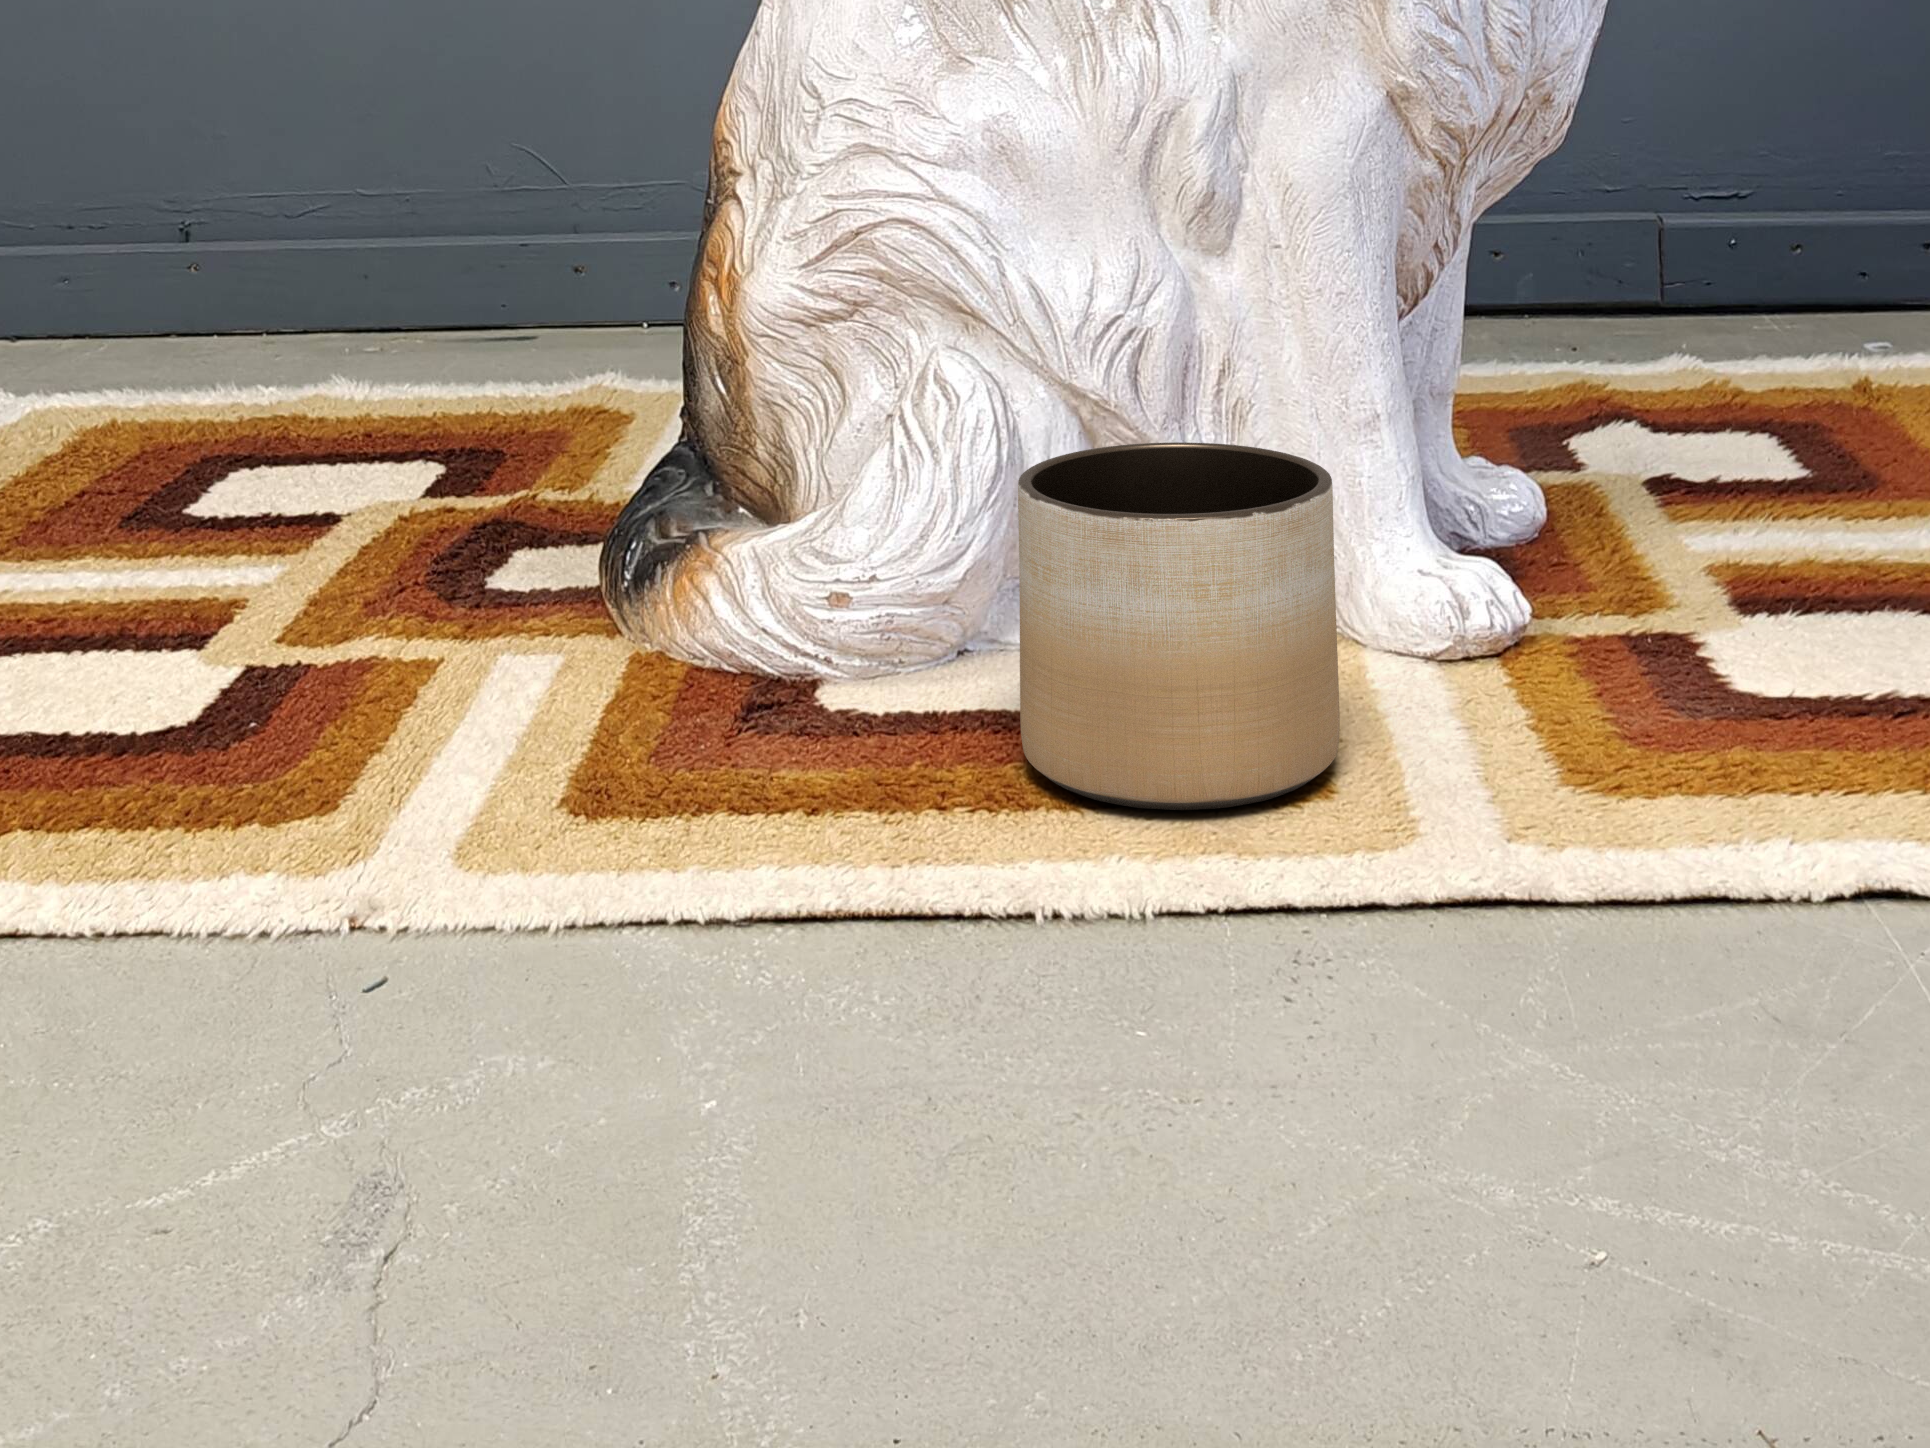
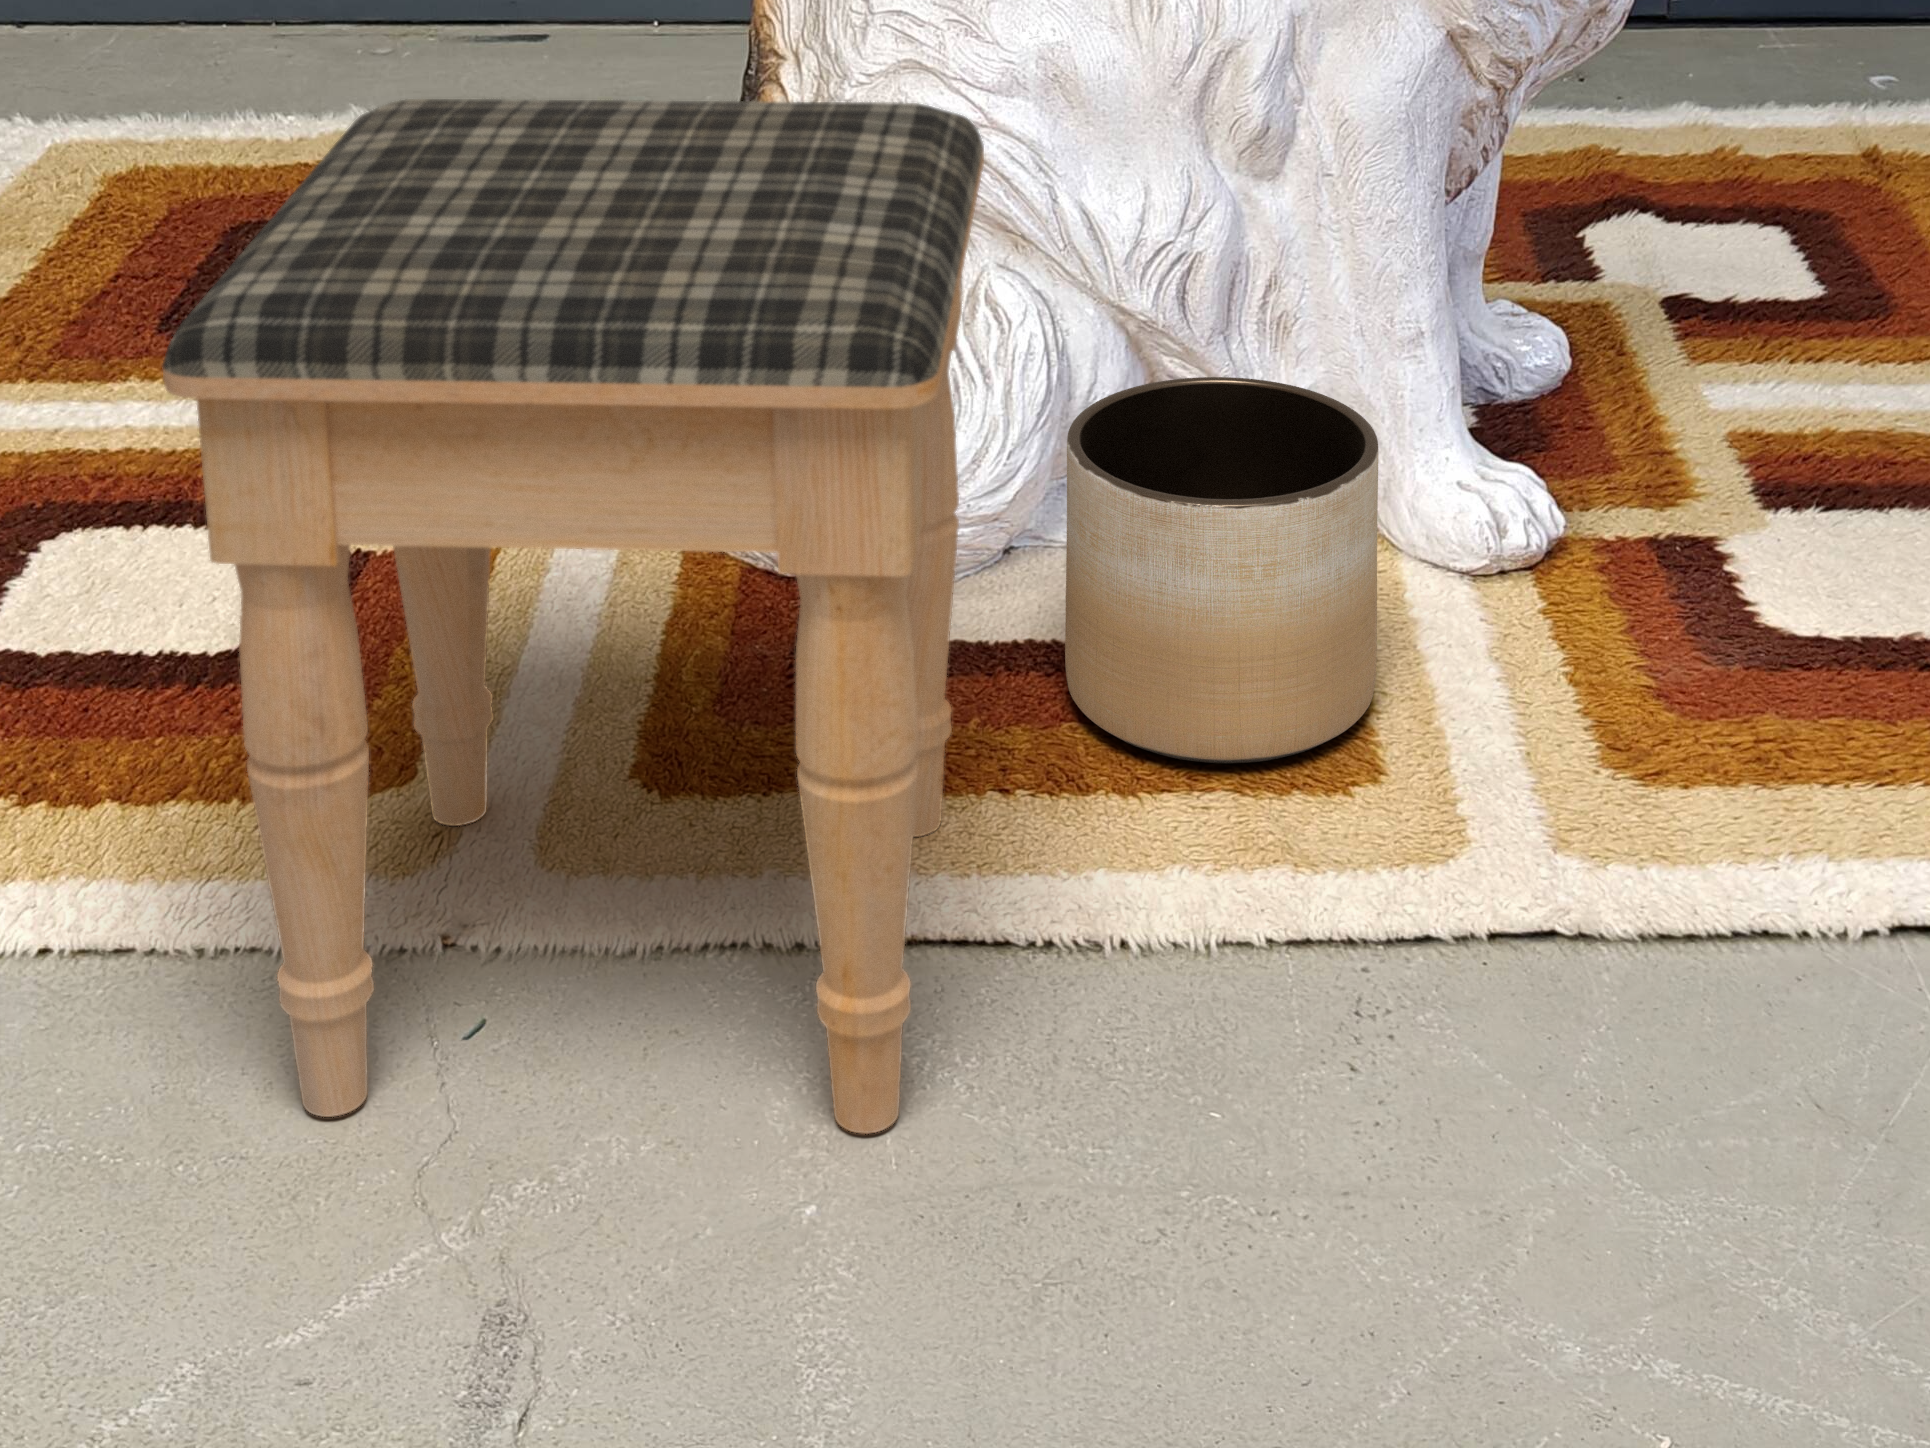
footstool: none [82,85,928,1101] -> present [163,99,984,1134]

